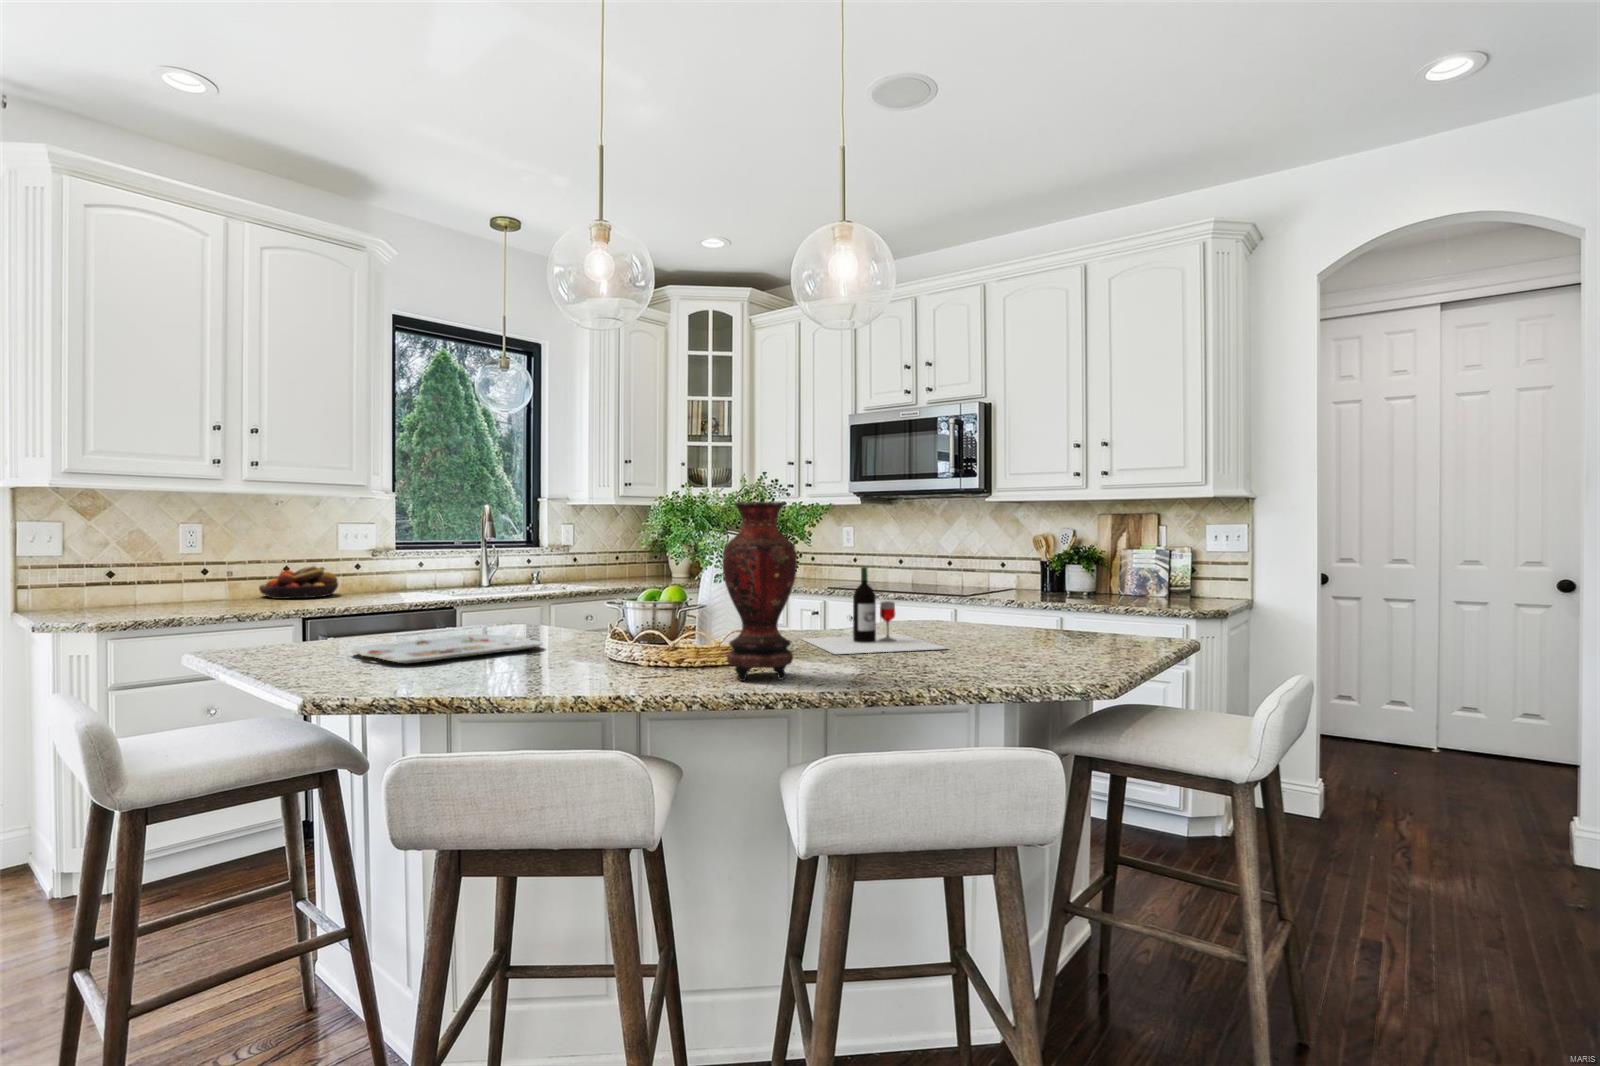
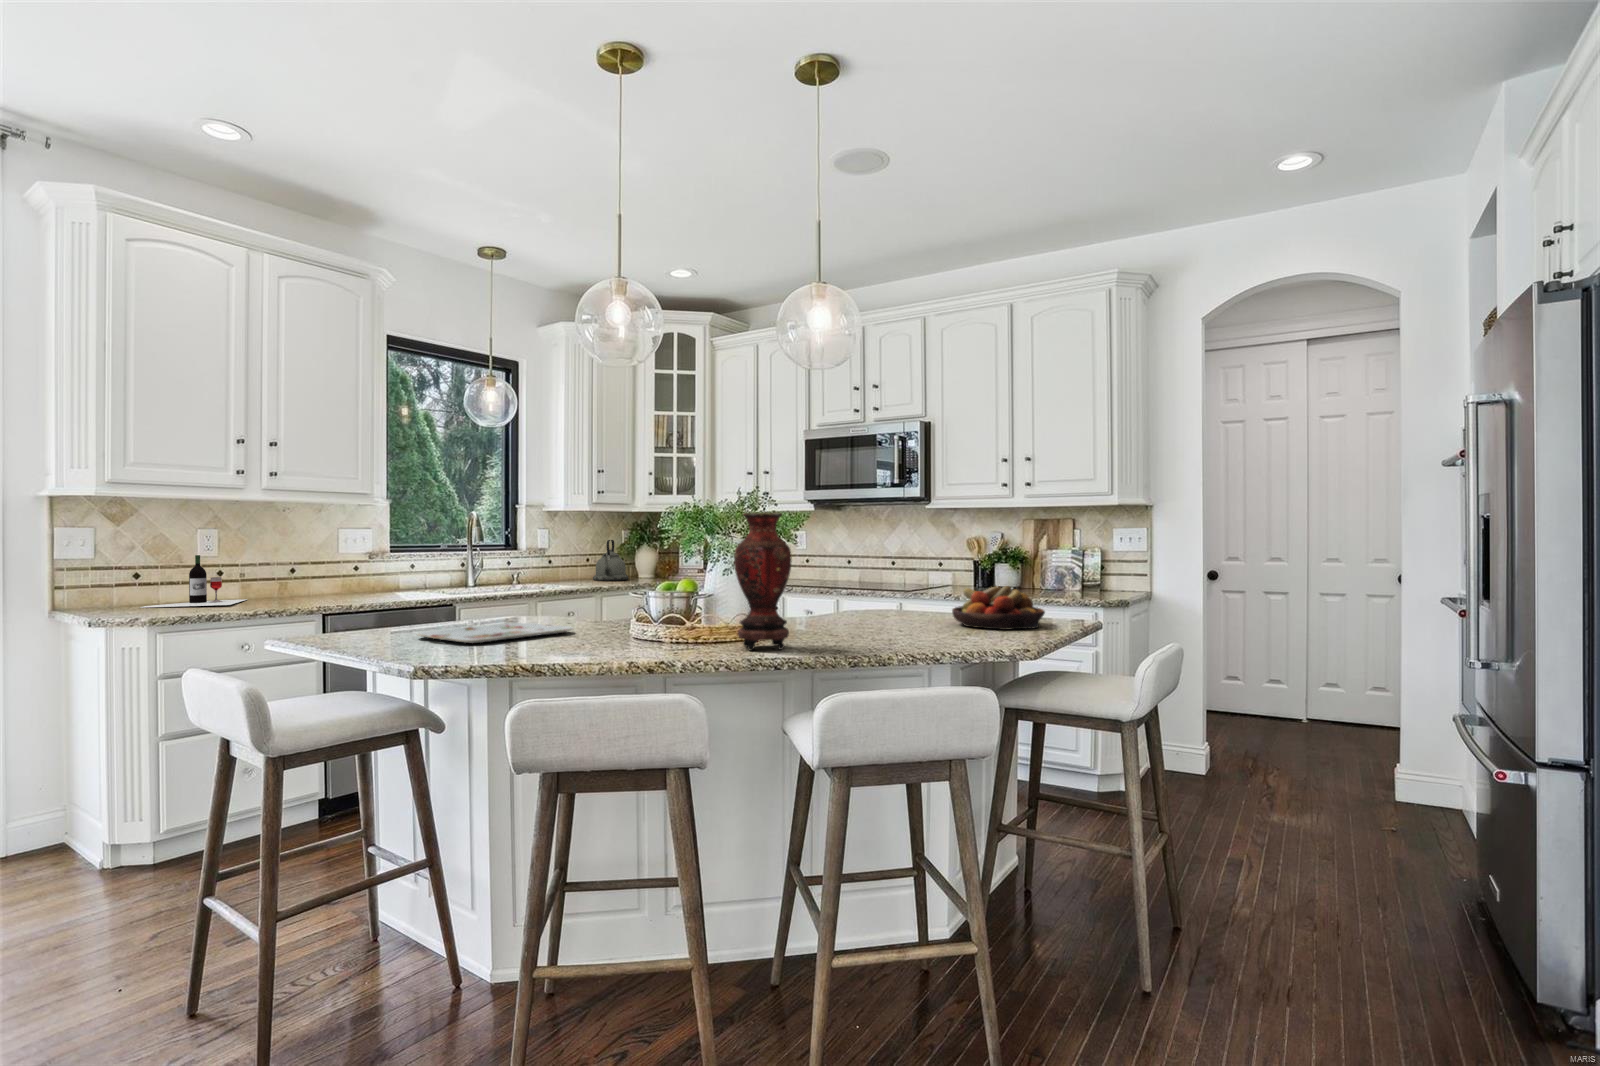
kettle: none [623,536,662,580] -> present [593,540,628,581]
fruit bowl: present [259,566,338,599] -> present [952,586,1045,630]
wine bottle: present [802,567,947,654] -> present [141,555,246,608]

